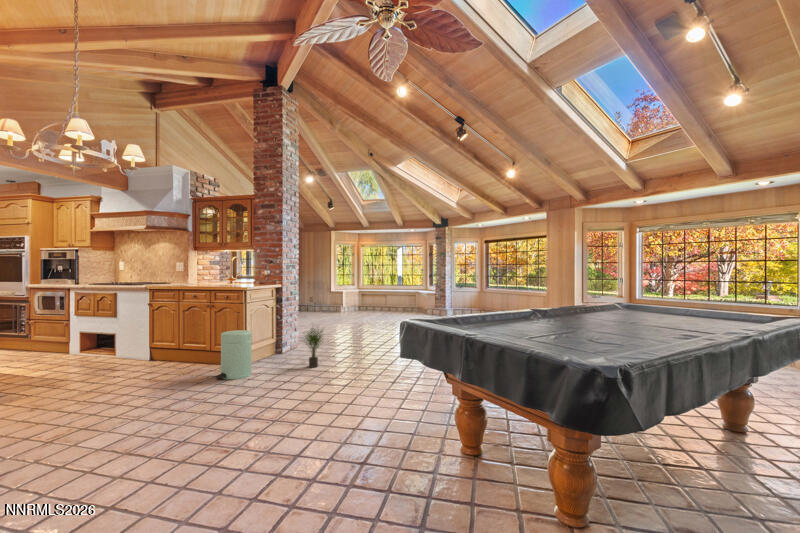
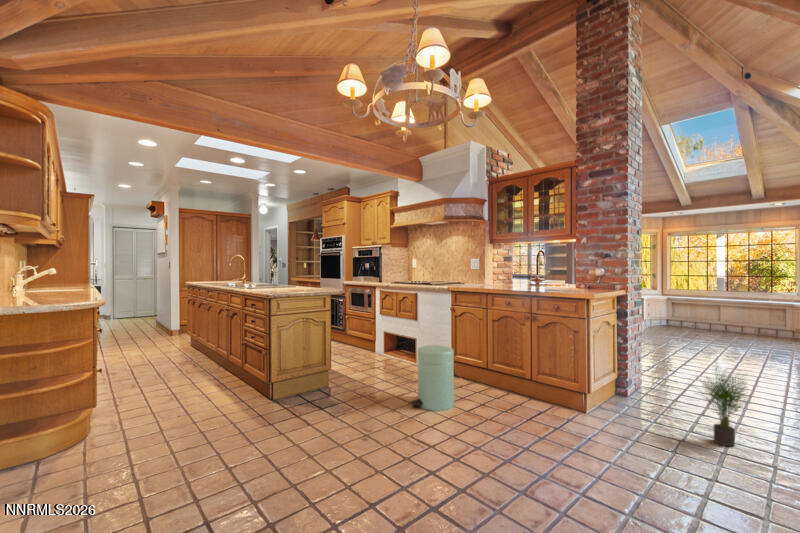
trash can: present [215,330,252,379] -> present [411,345,454,411]

